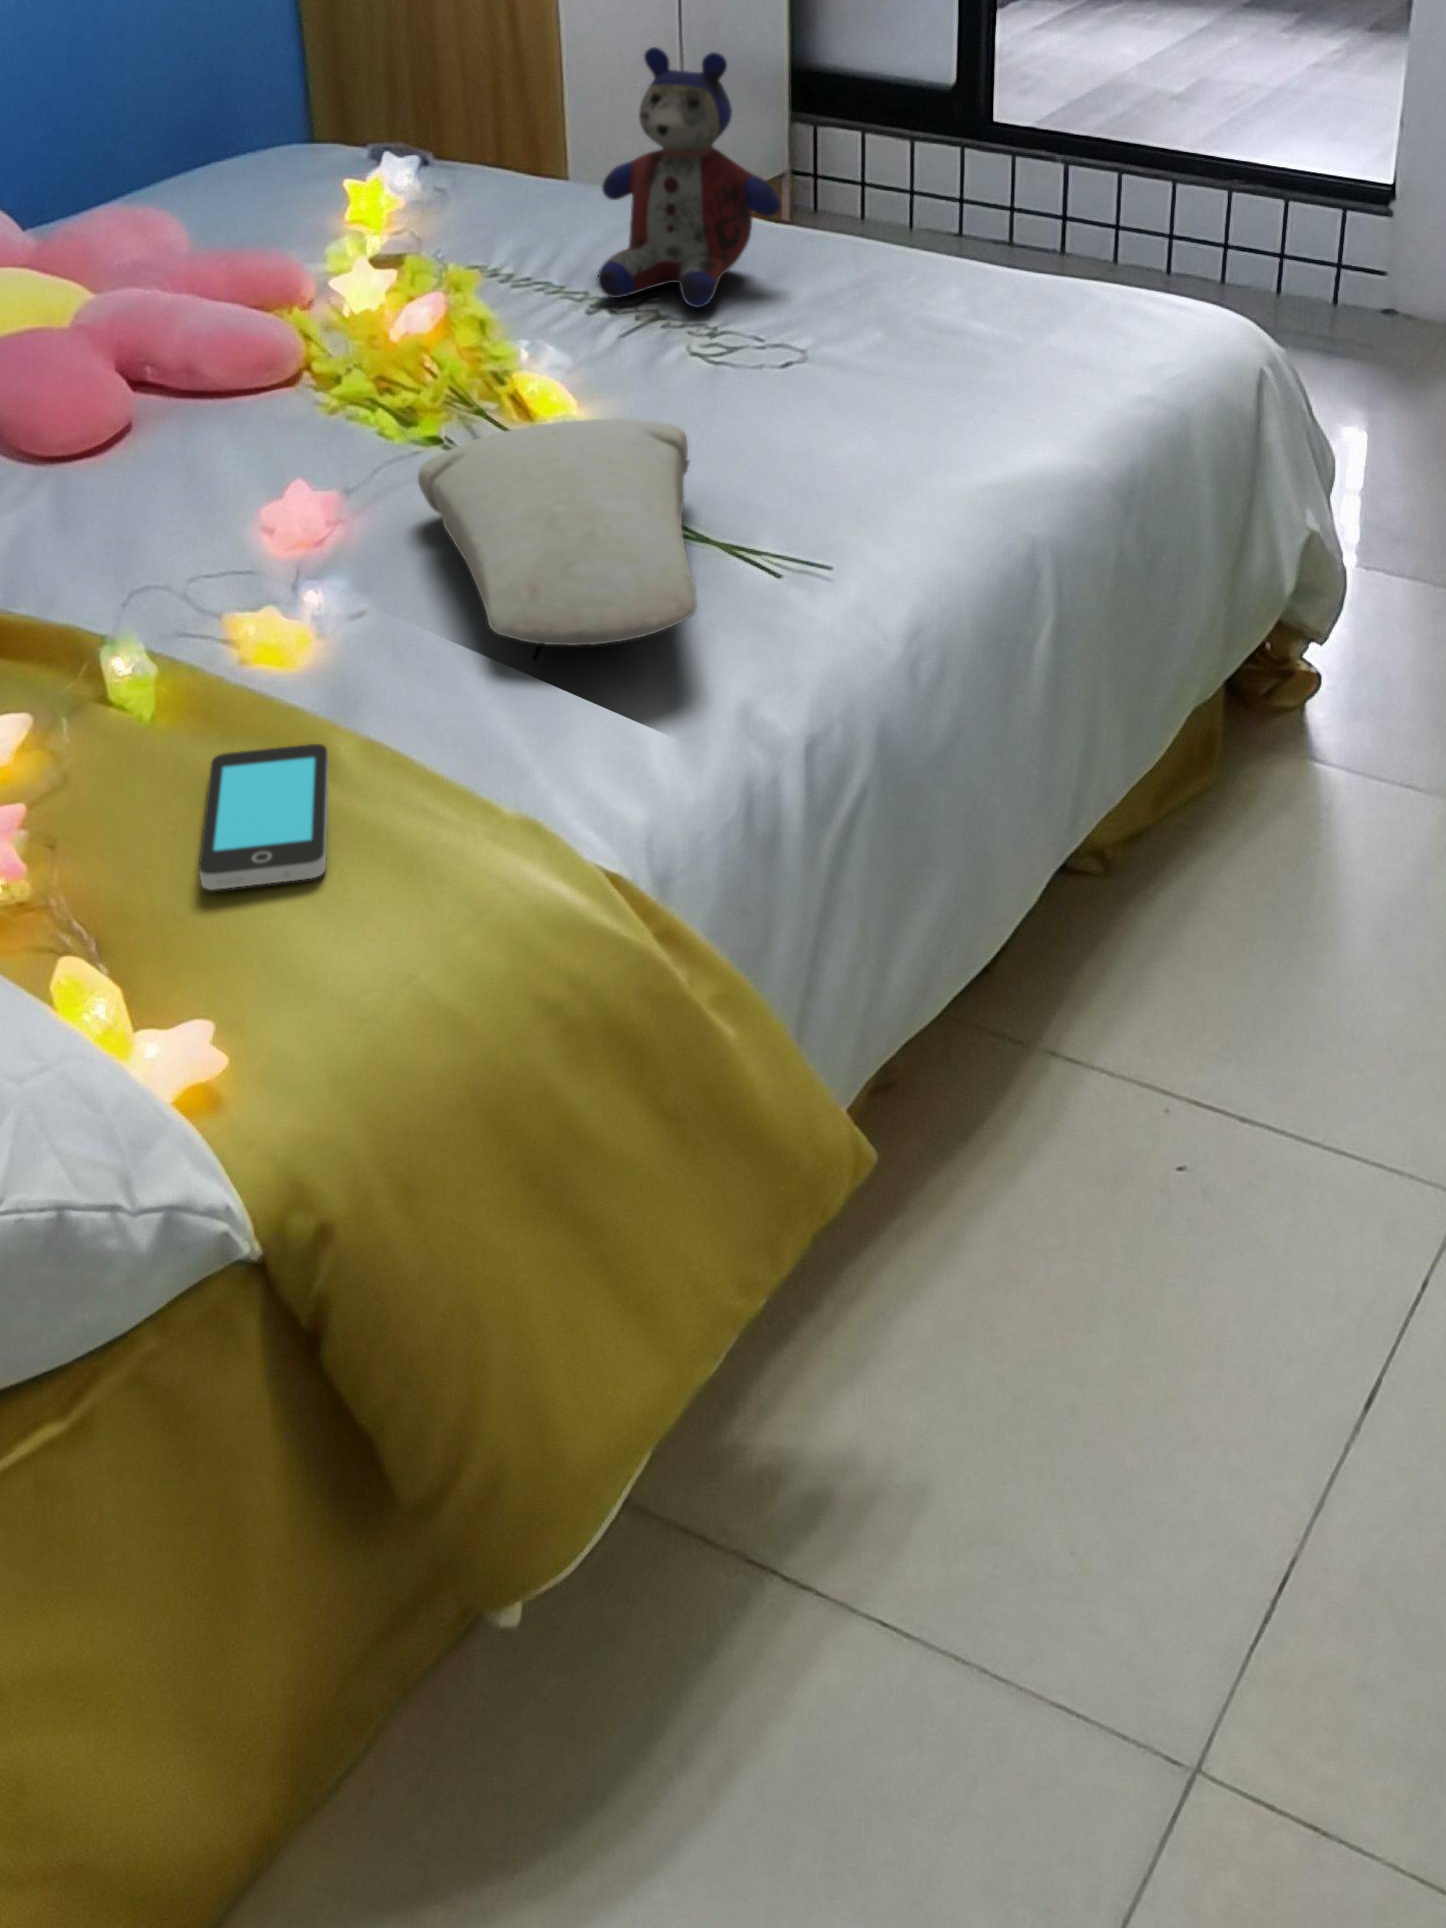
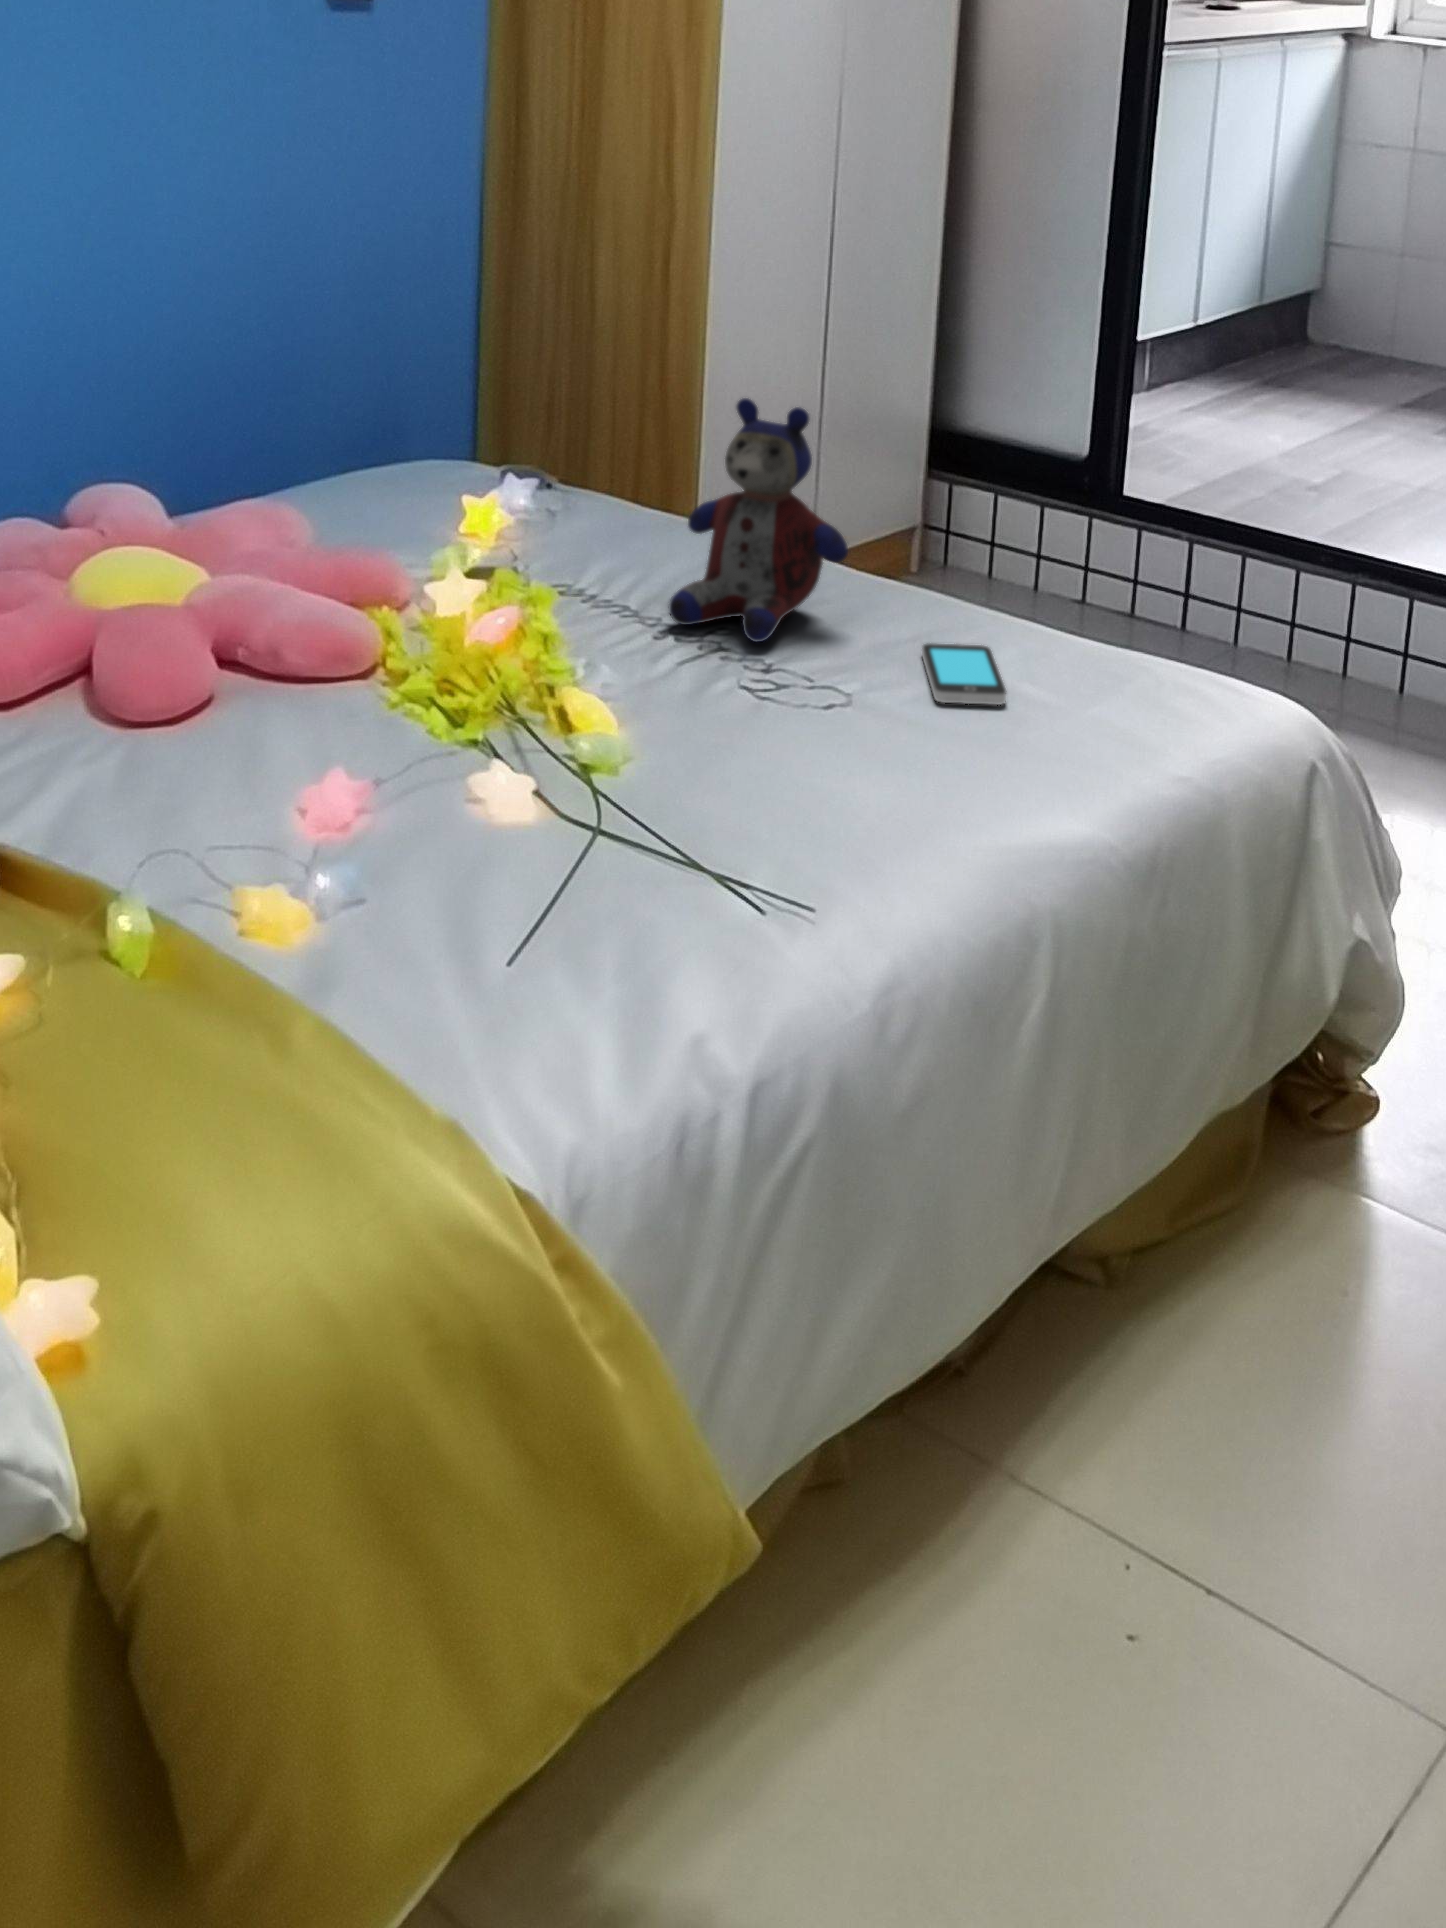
pillow: present [418,419,697,645] -> none [444,737,699,957]
smartphone: present [199,744,329,890] -> present [922,643,1007,705]

